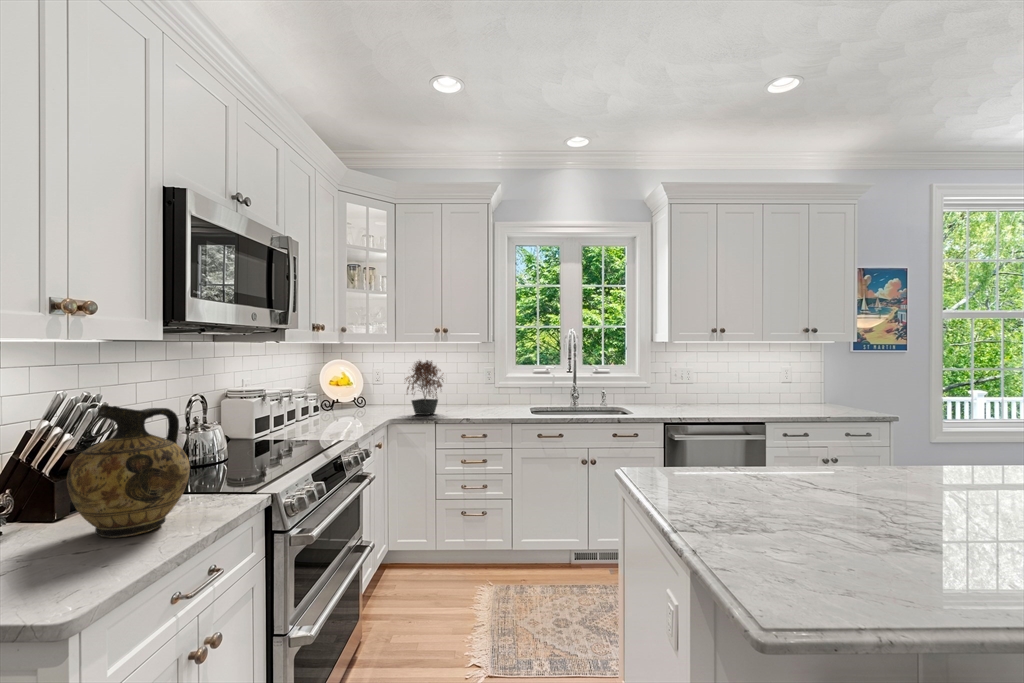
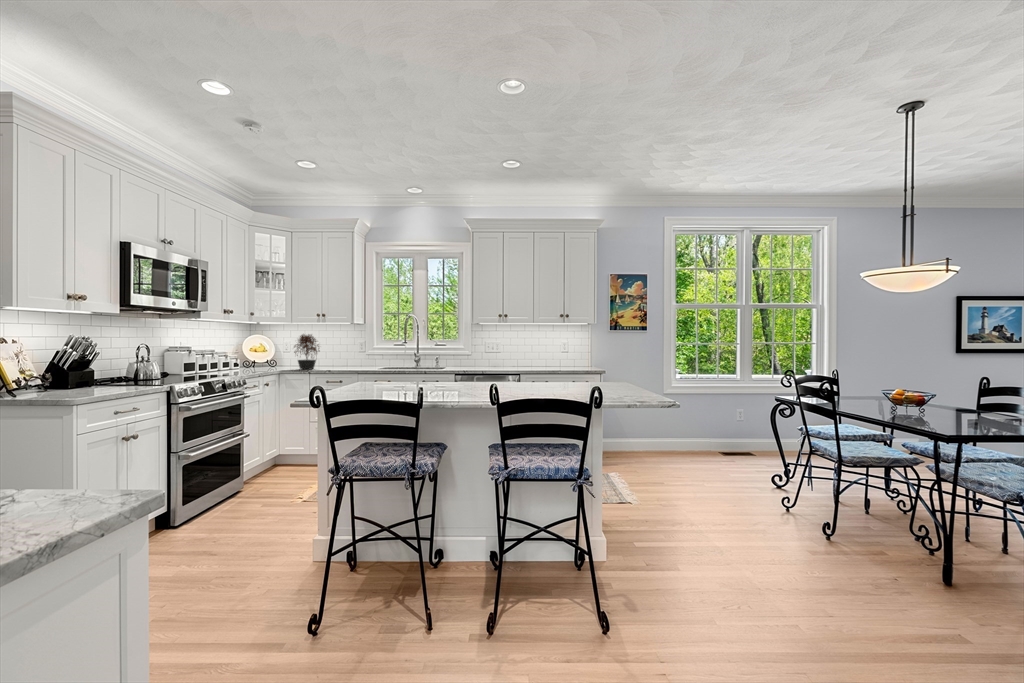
ceramic jug: present [67,405,190,538] -> none [75,338,126,390]

